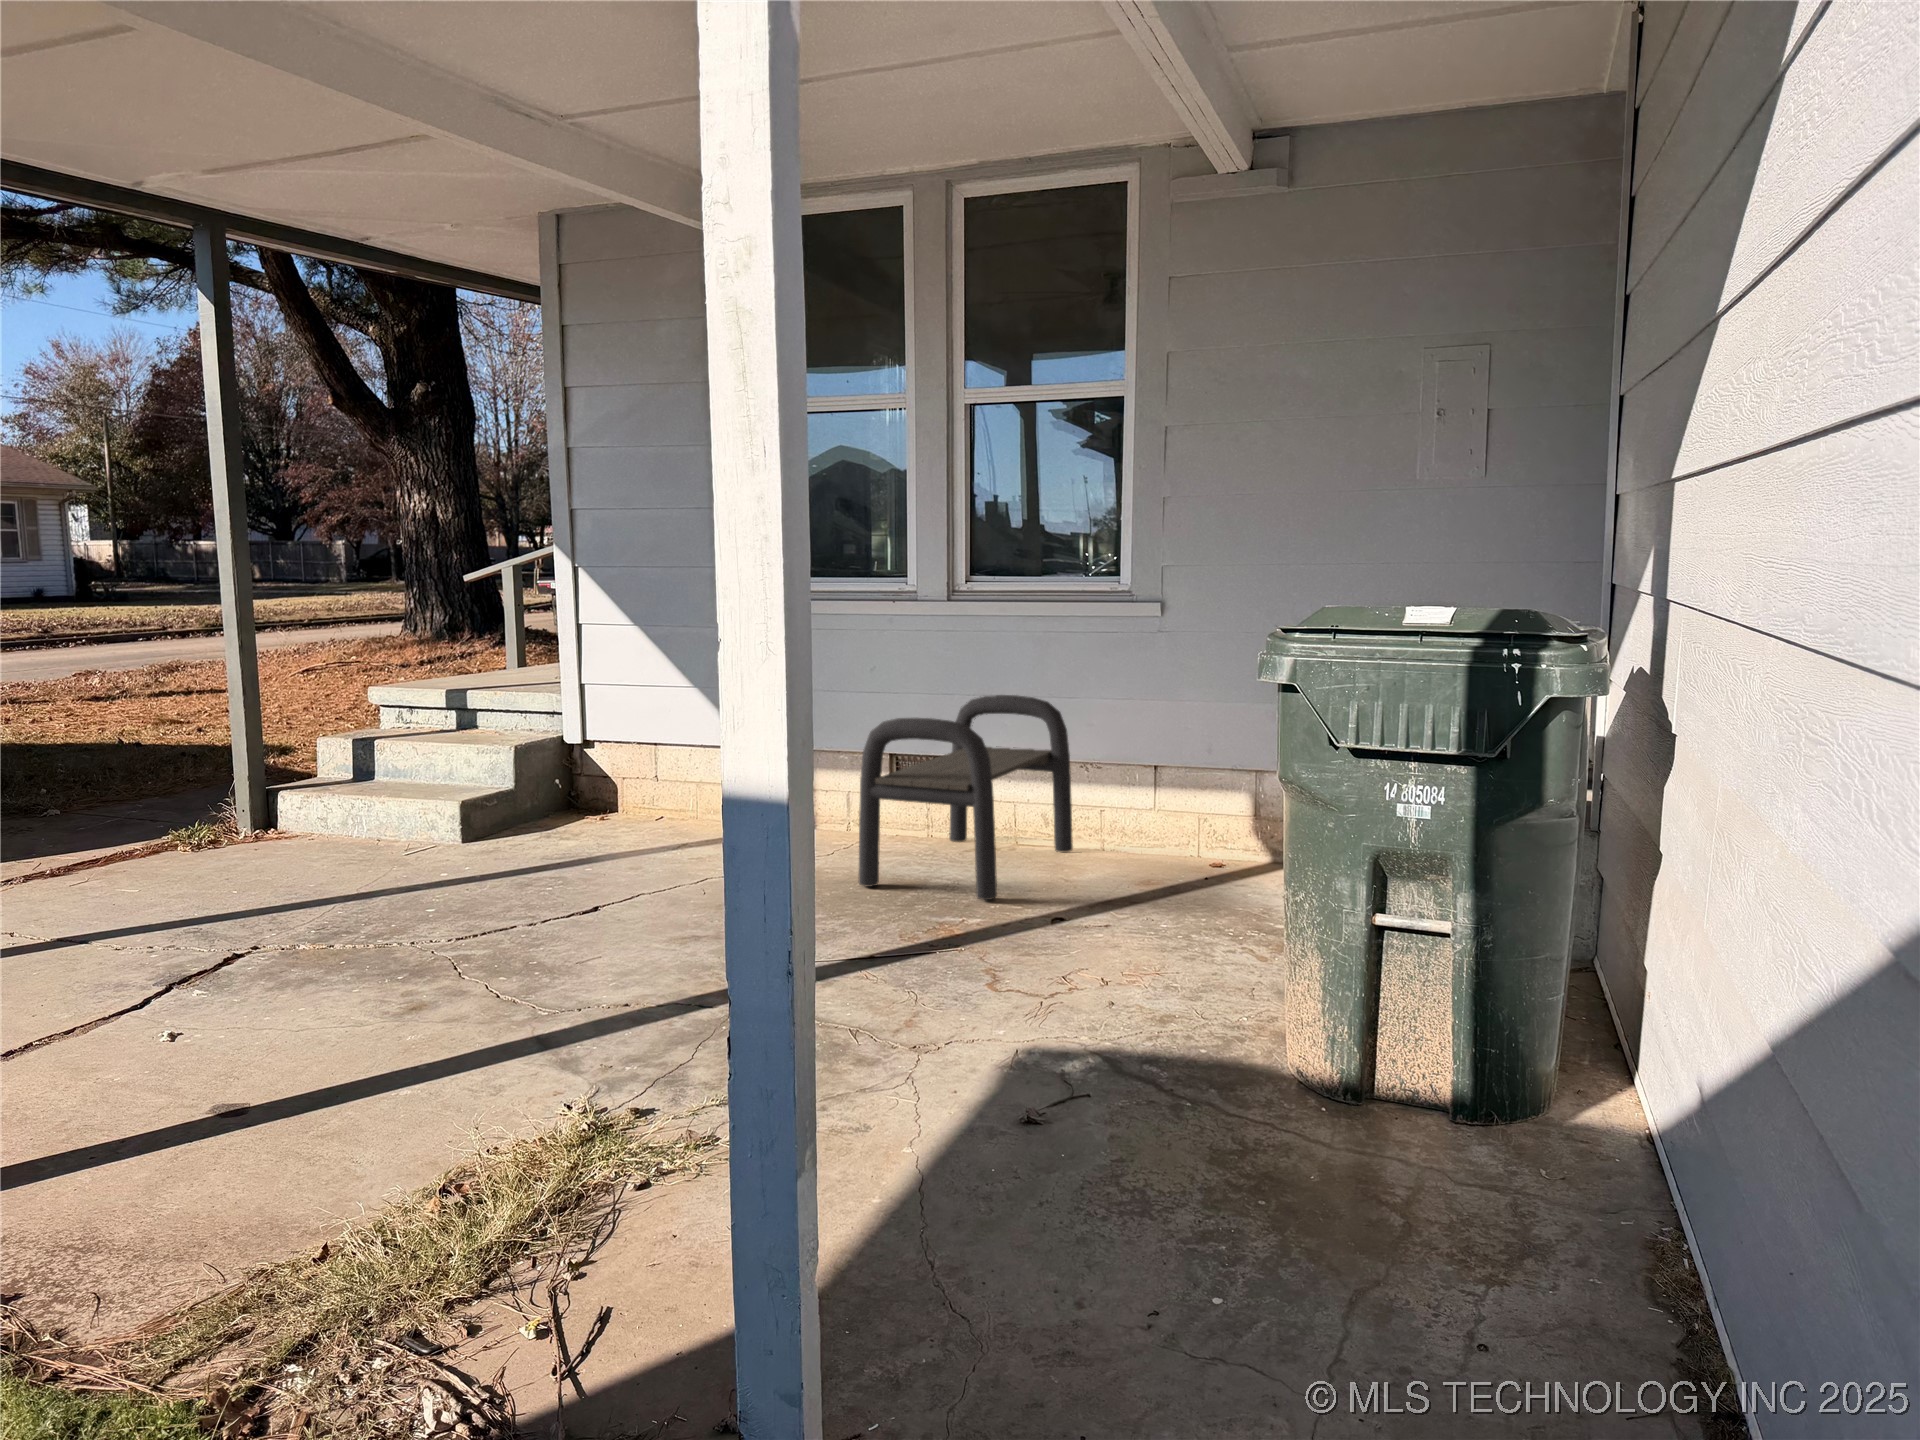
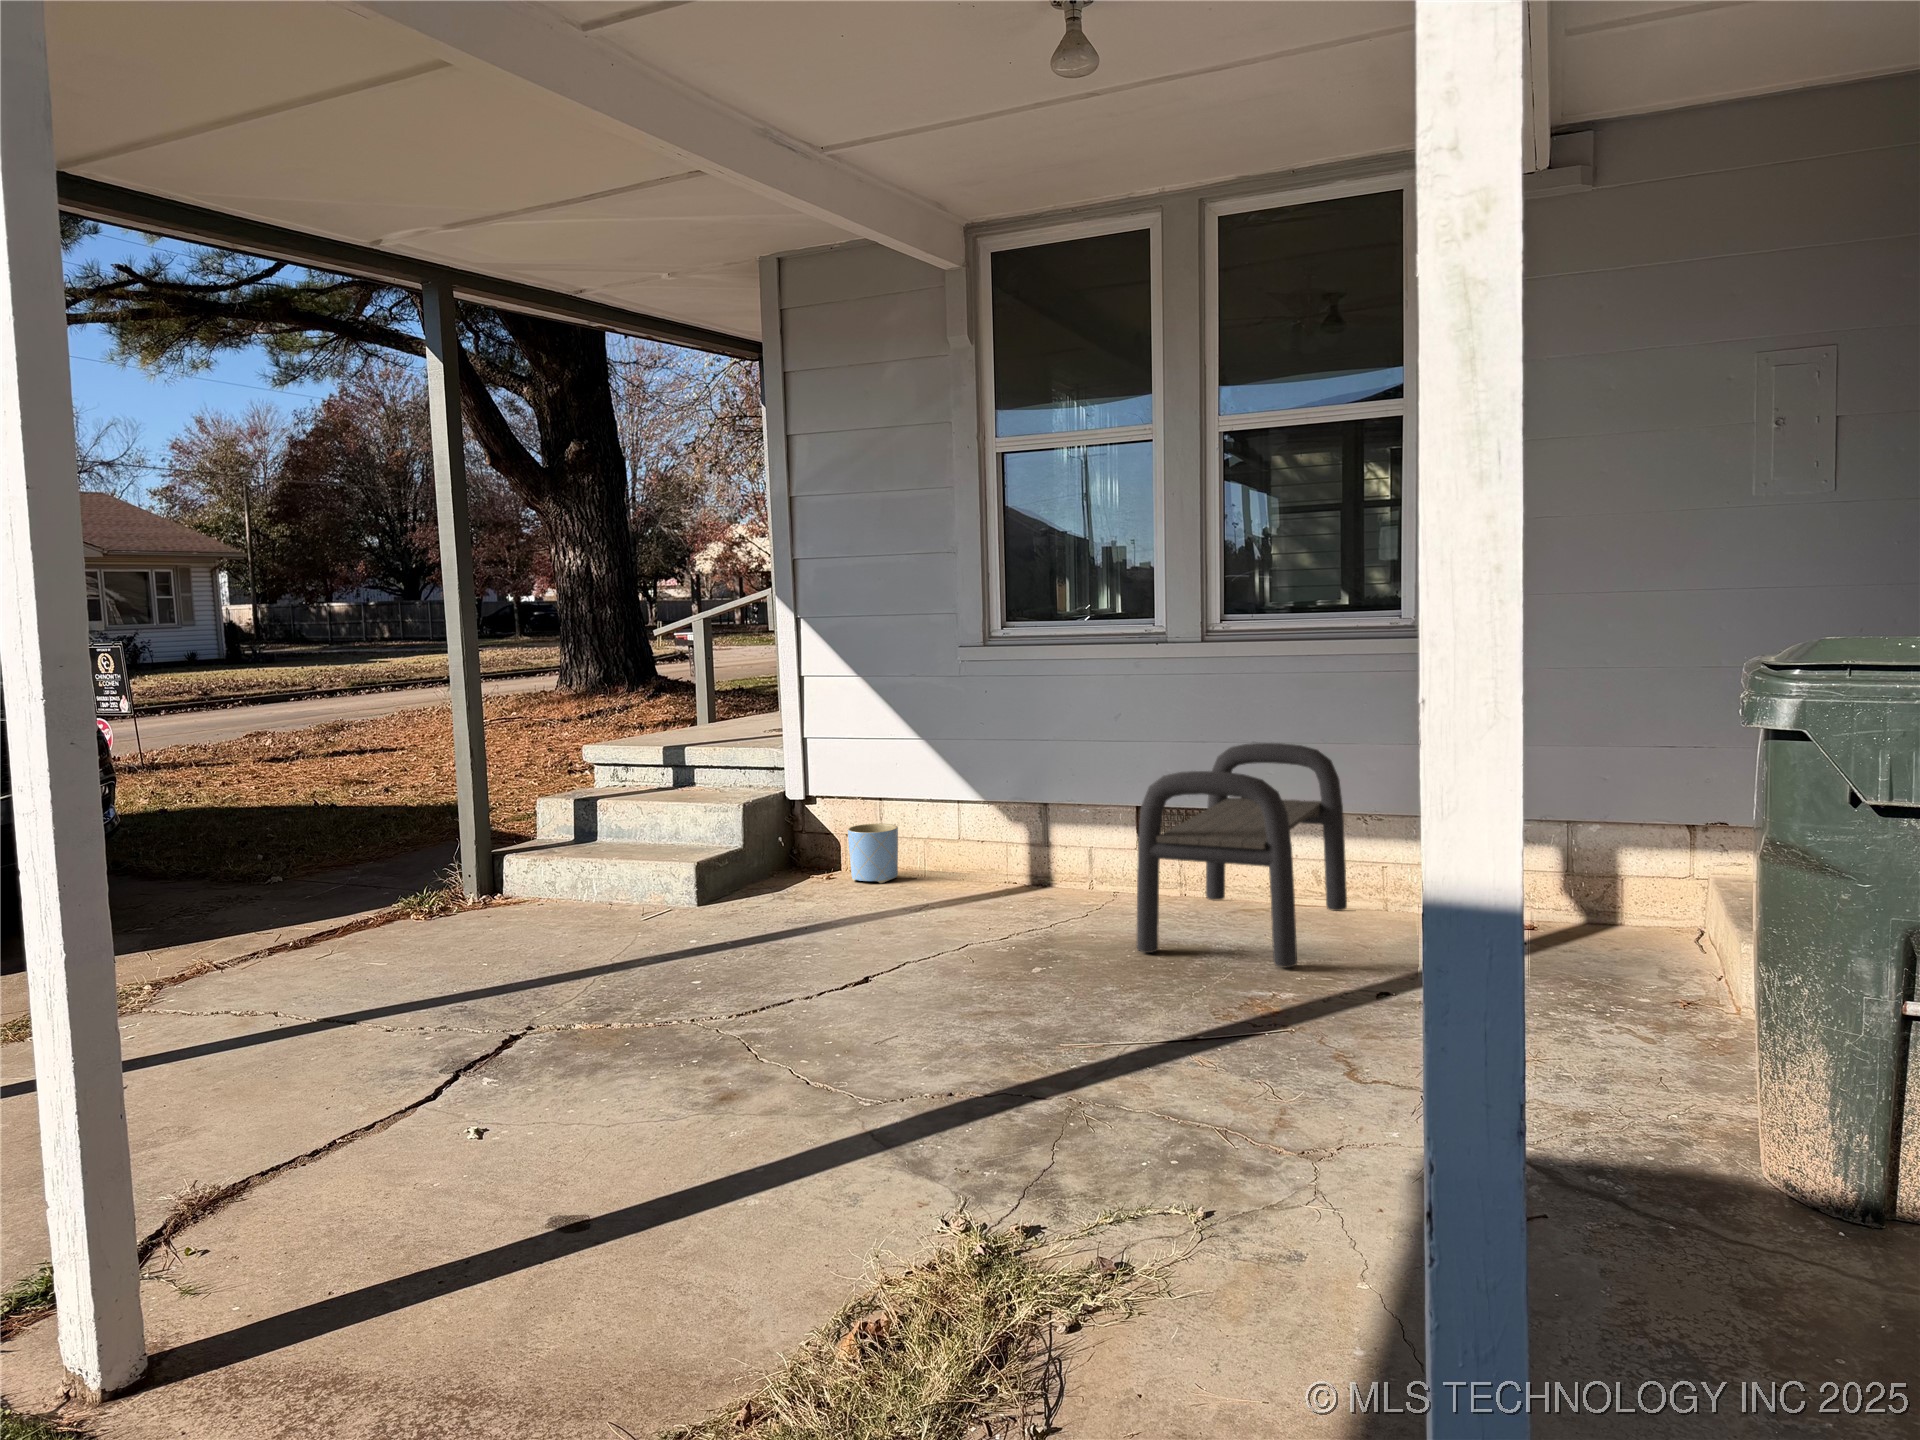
planter: none [621,767,671,823] -> present [848,824,898,883]

